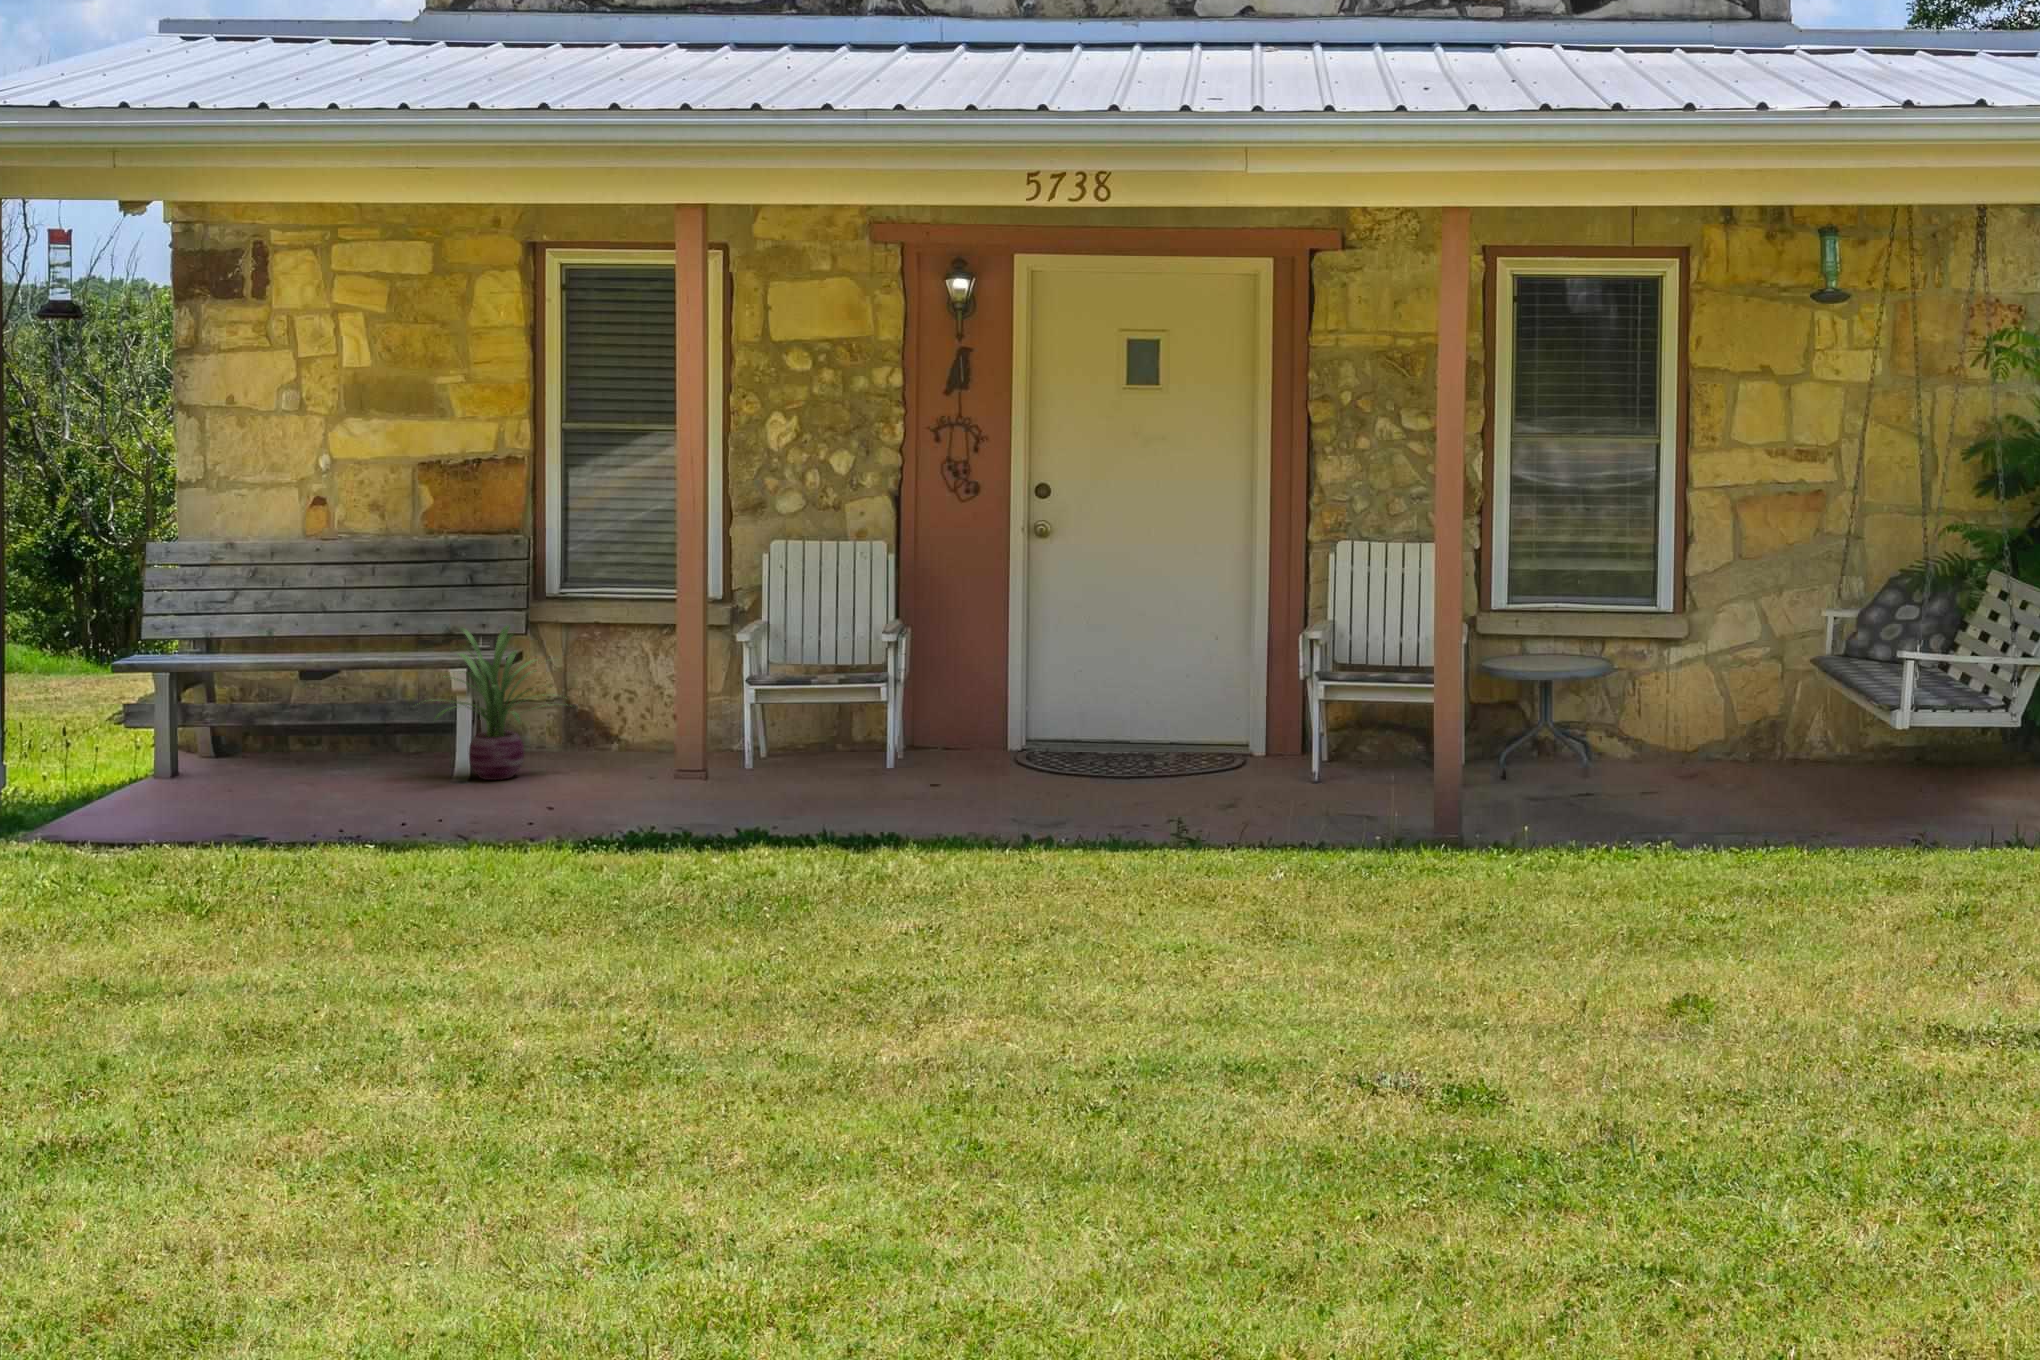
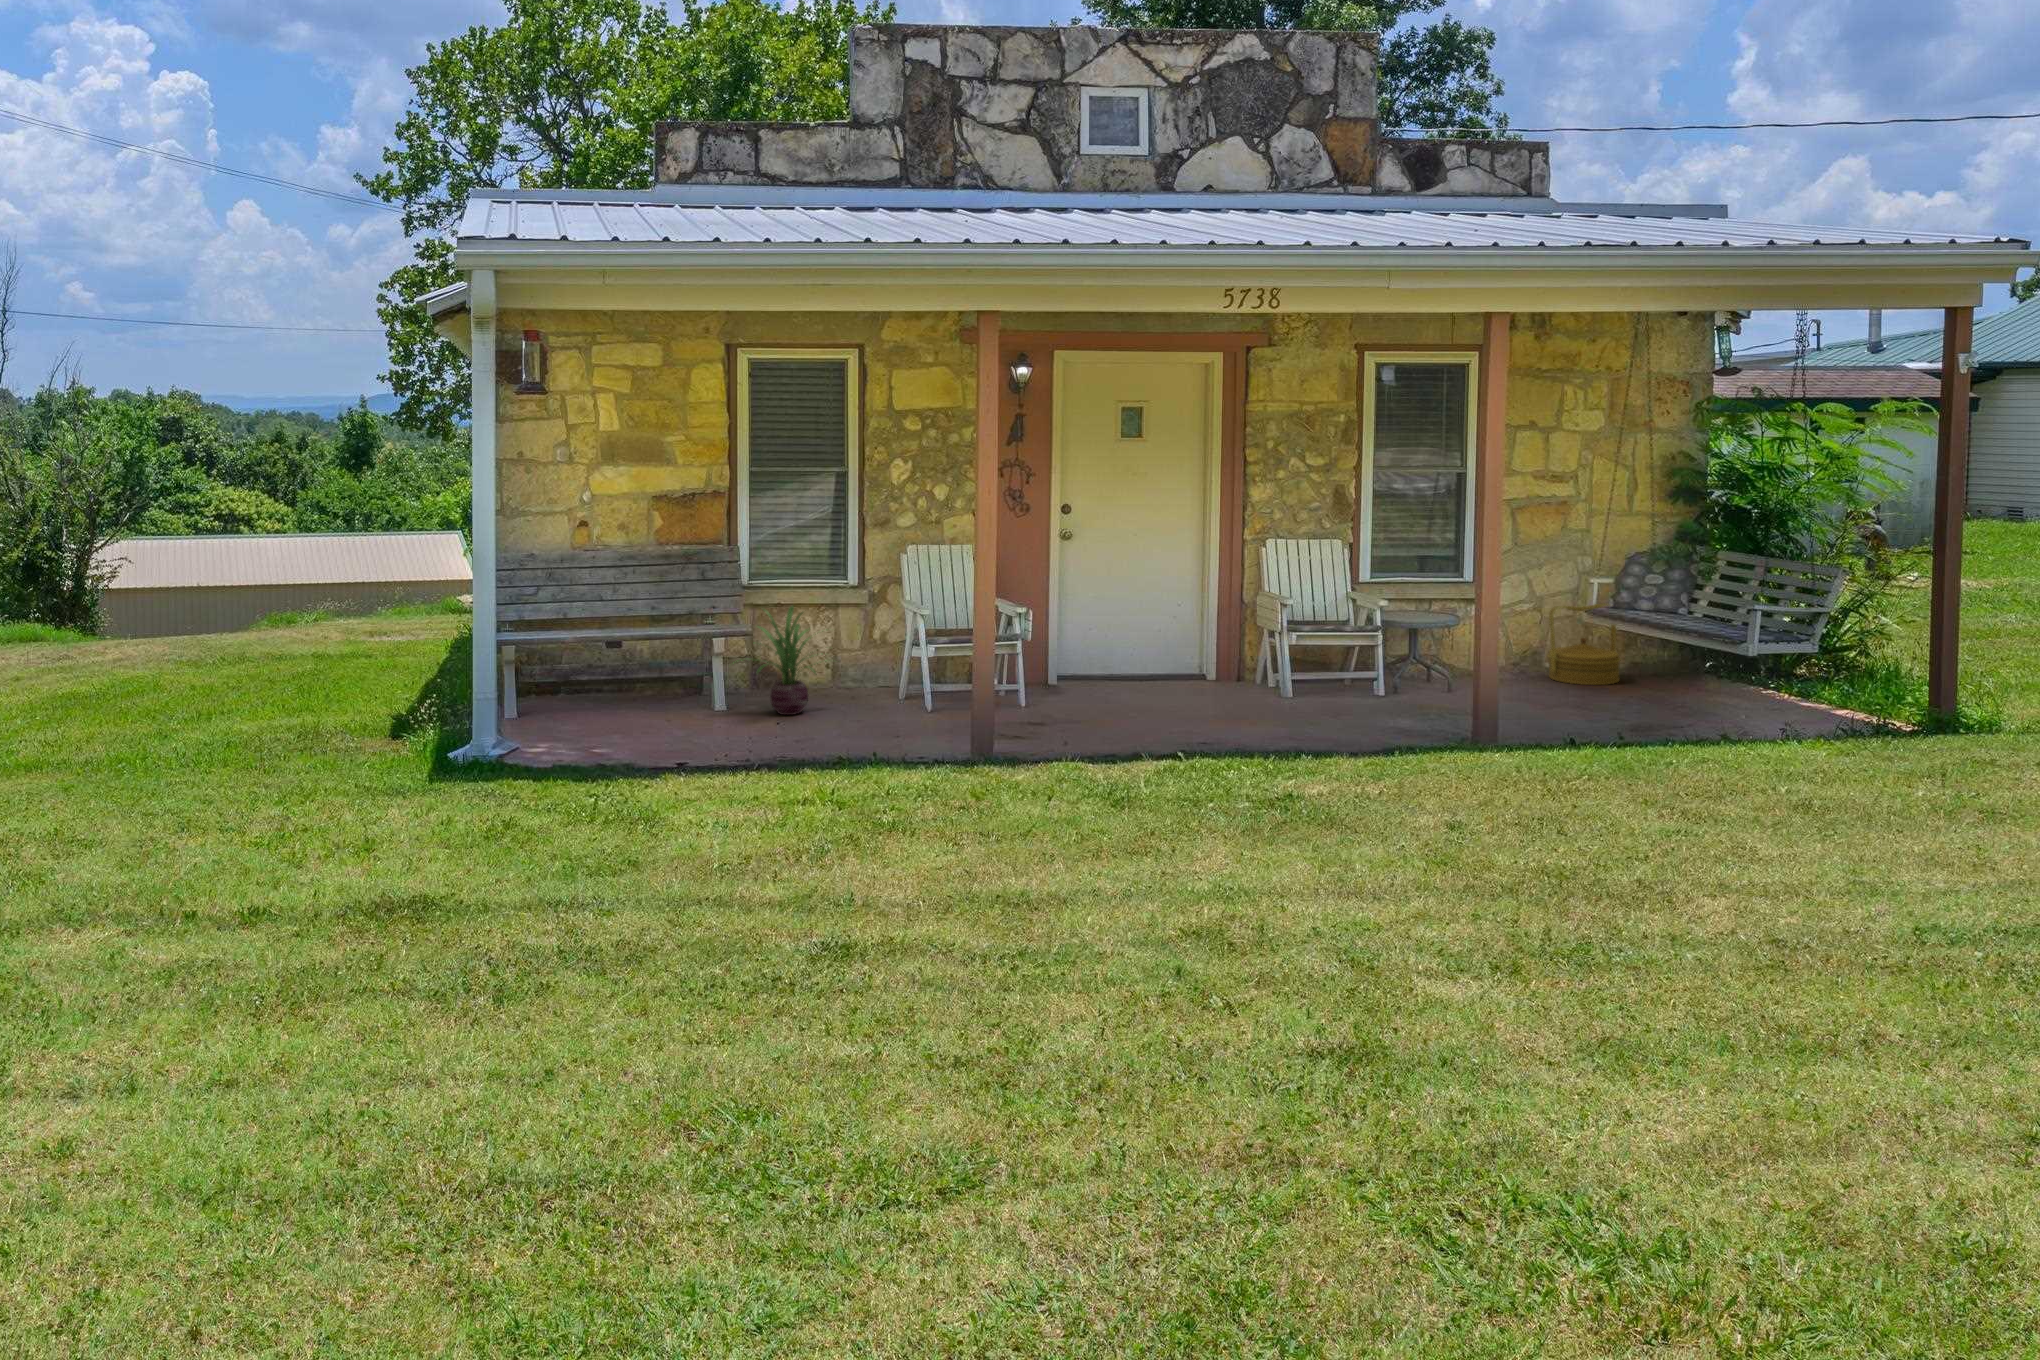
woven basket: none [1652,641,1762,763] -> present [1547,603,1621,685]

